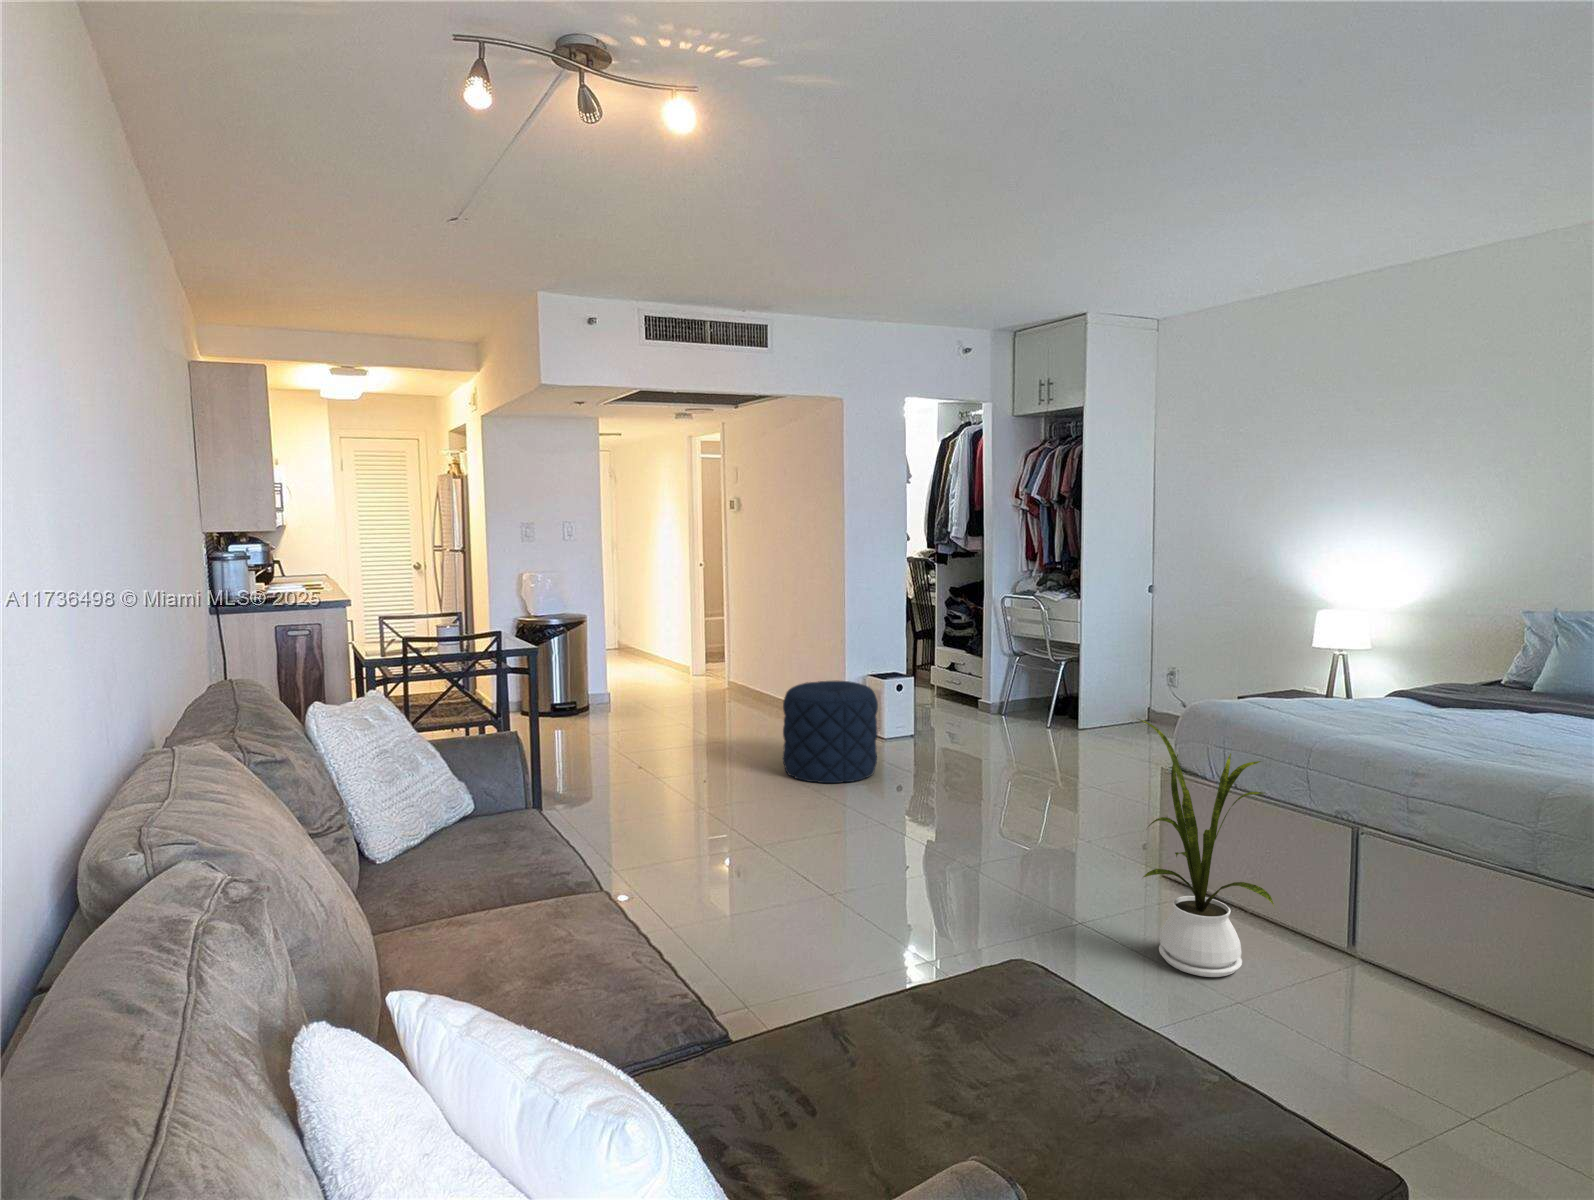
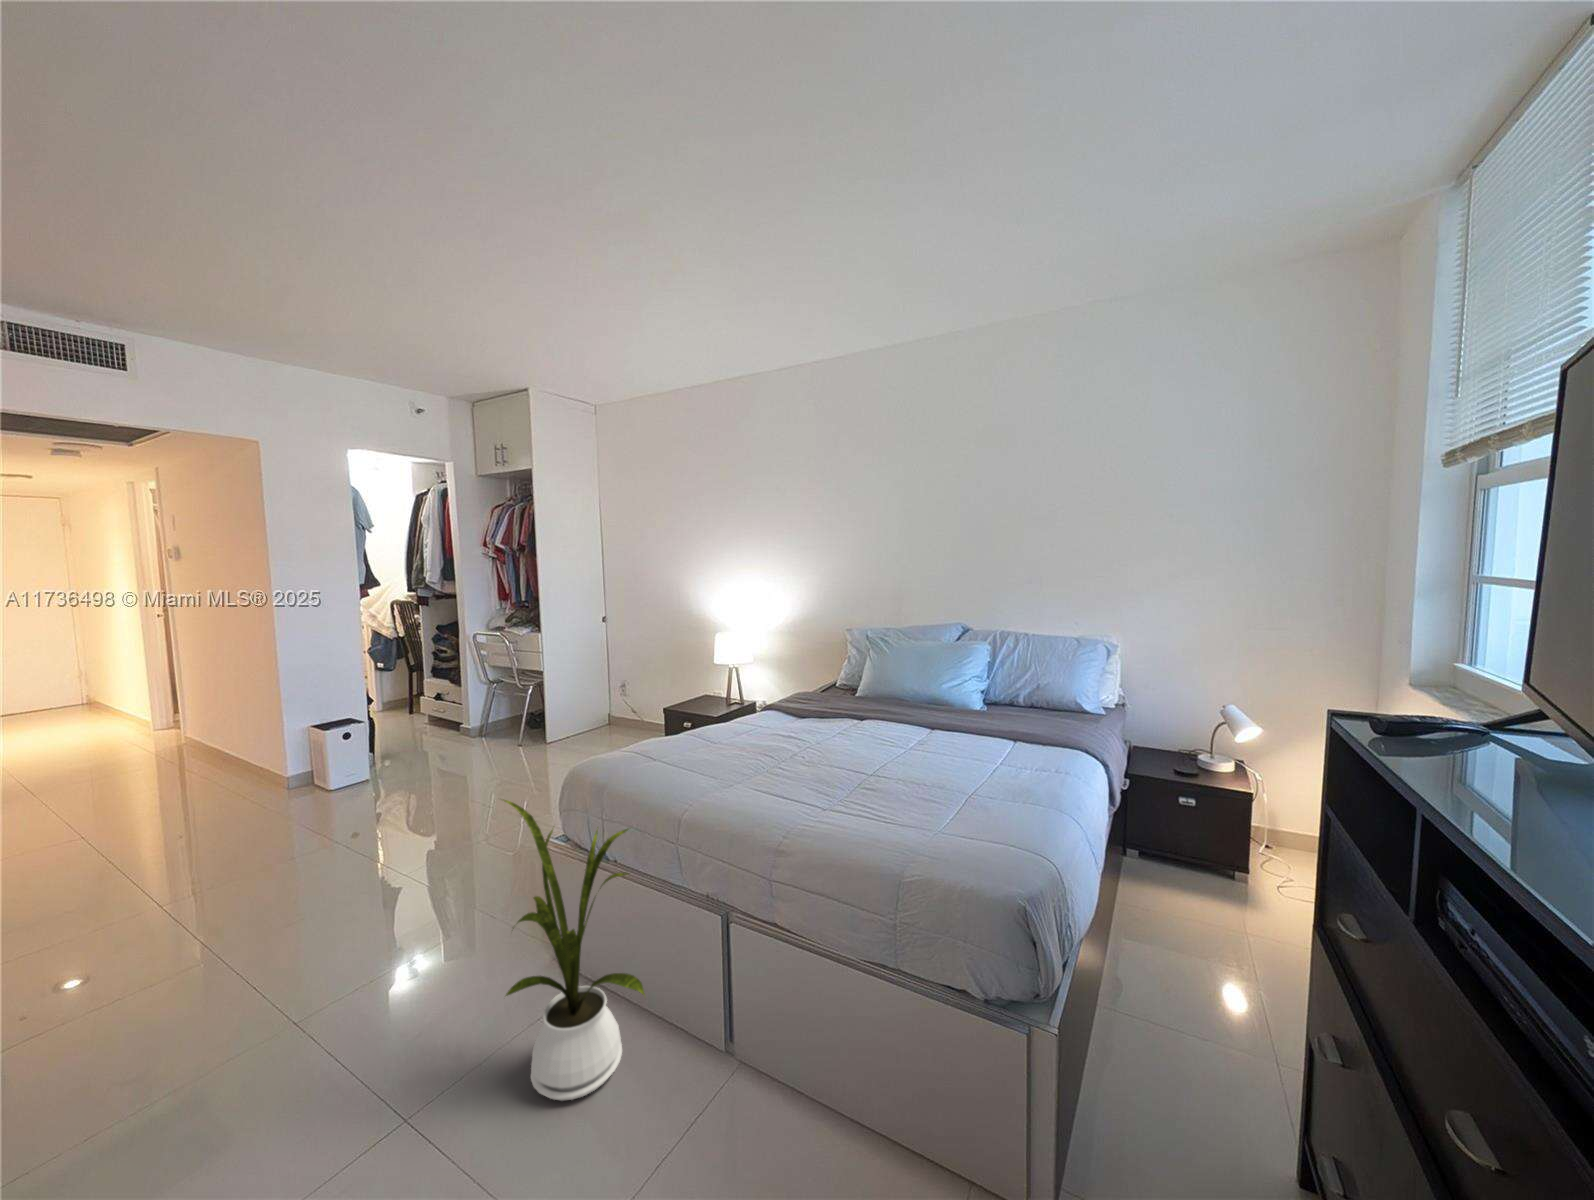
pouf: present [783,681,878,783] -> none [143,748,294,882]

